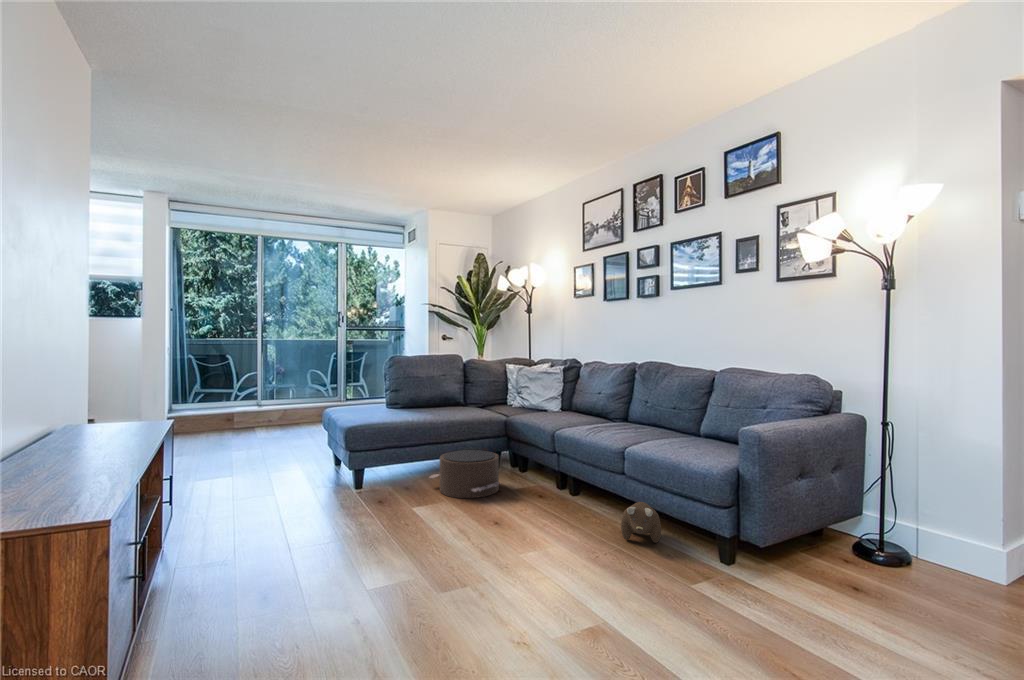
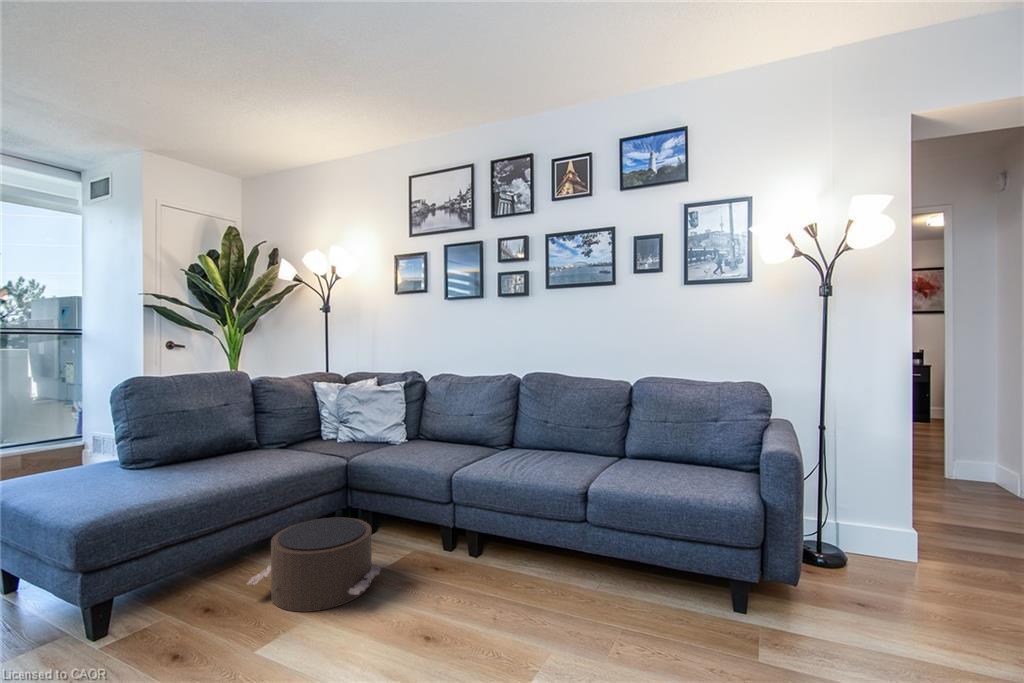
plush toy: present [621,502,661,543] -> none [610,559,670,617]

